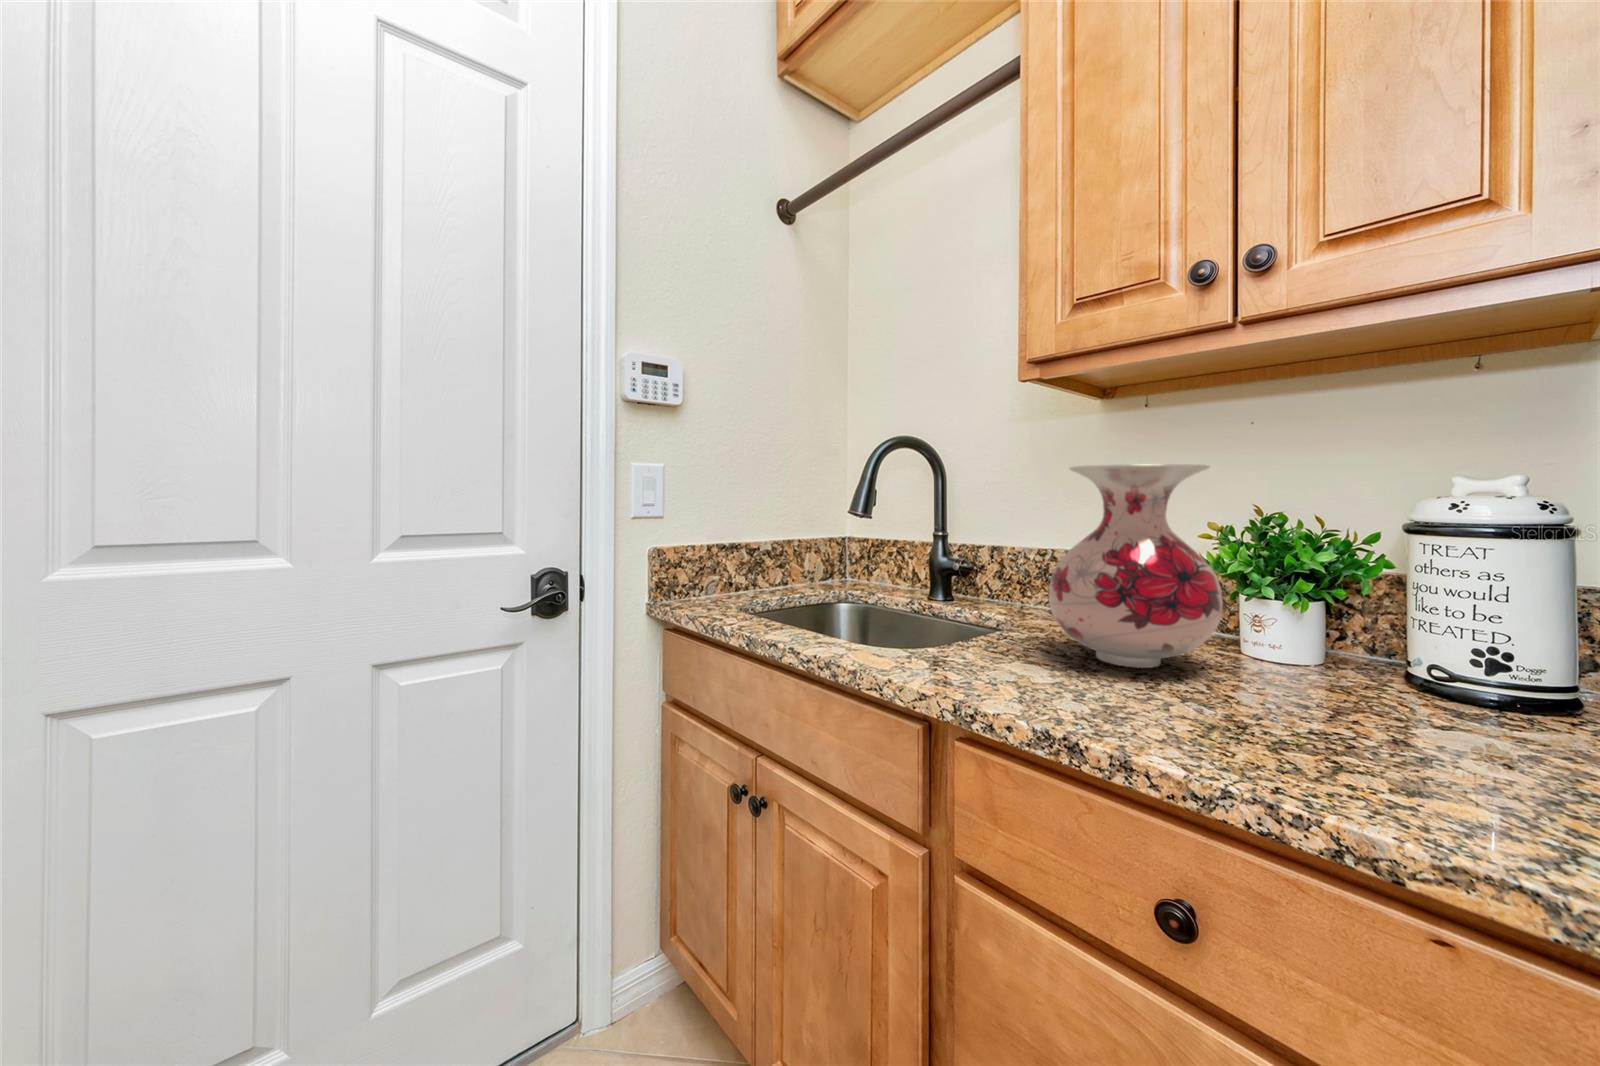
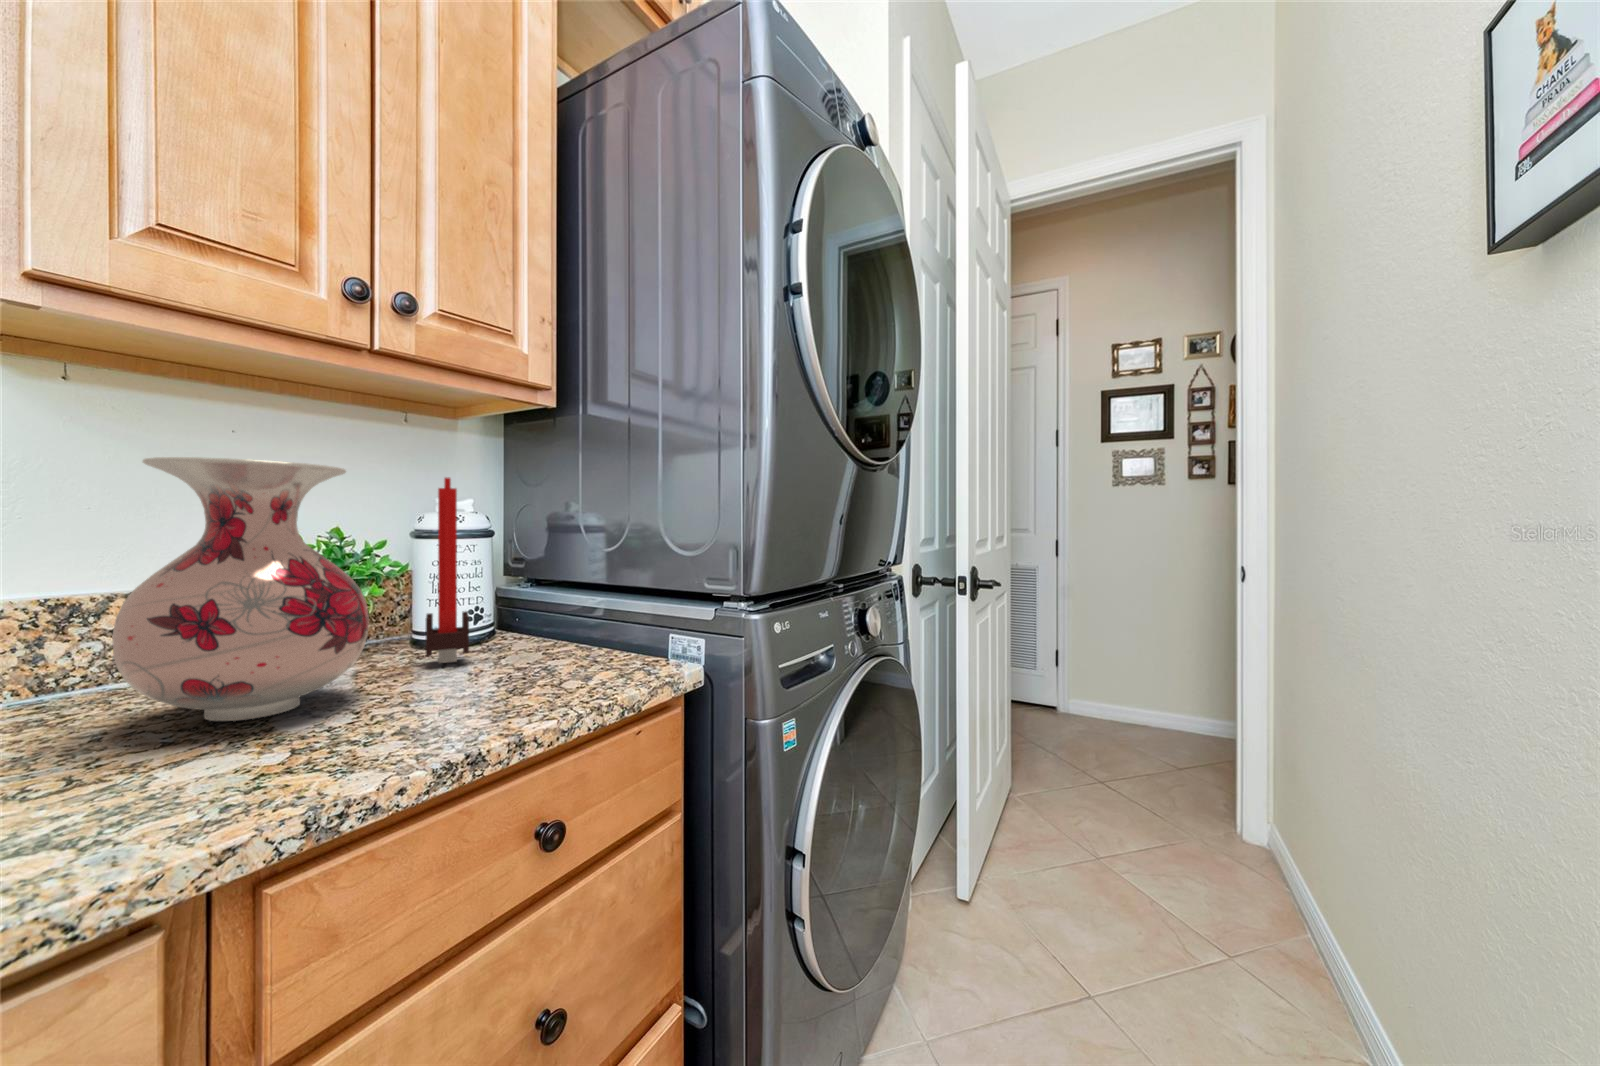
candle: none [1320,458,1414,698] -> present [426,477,469,663]

